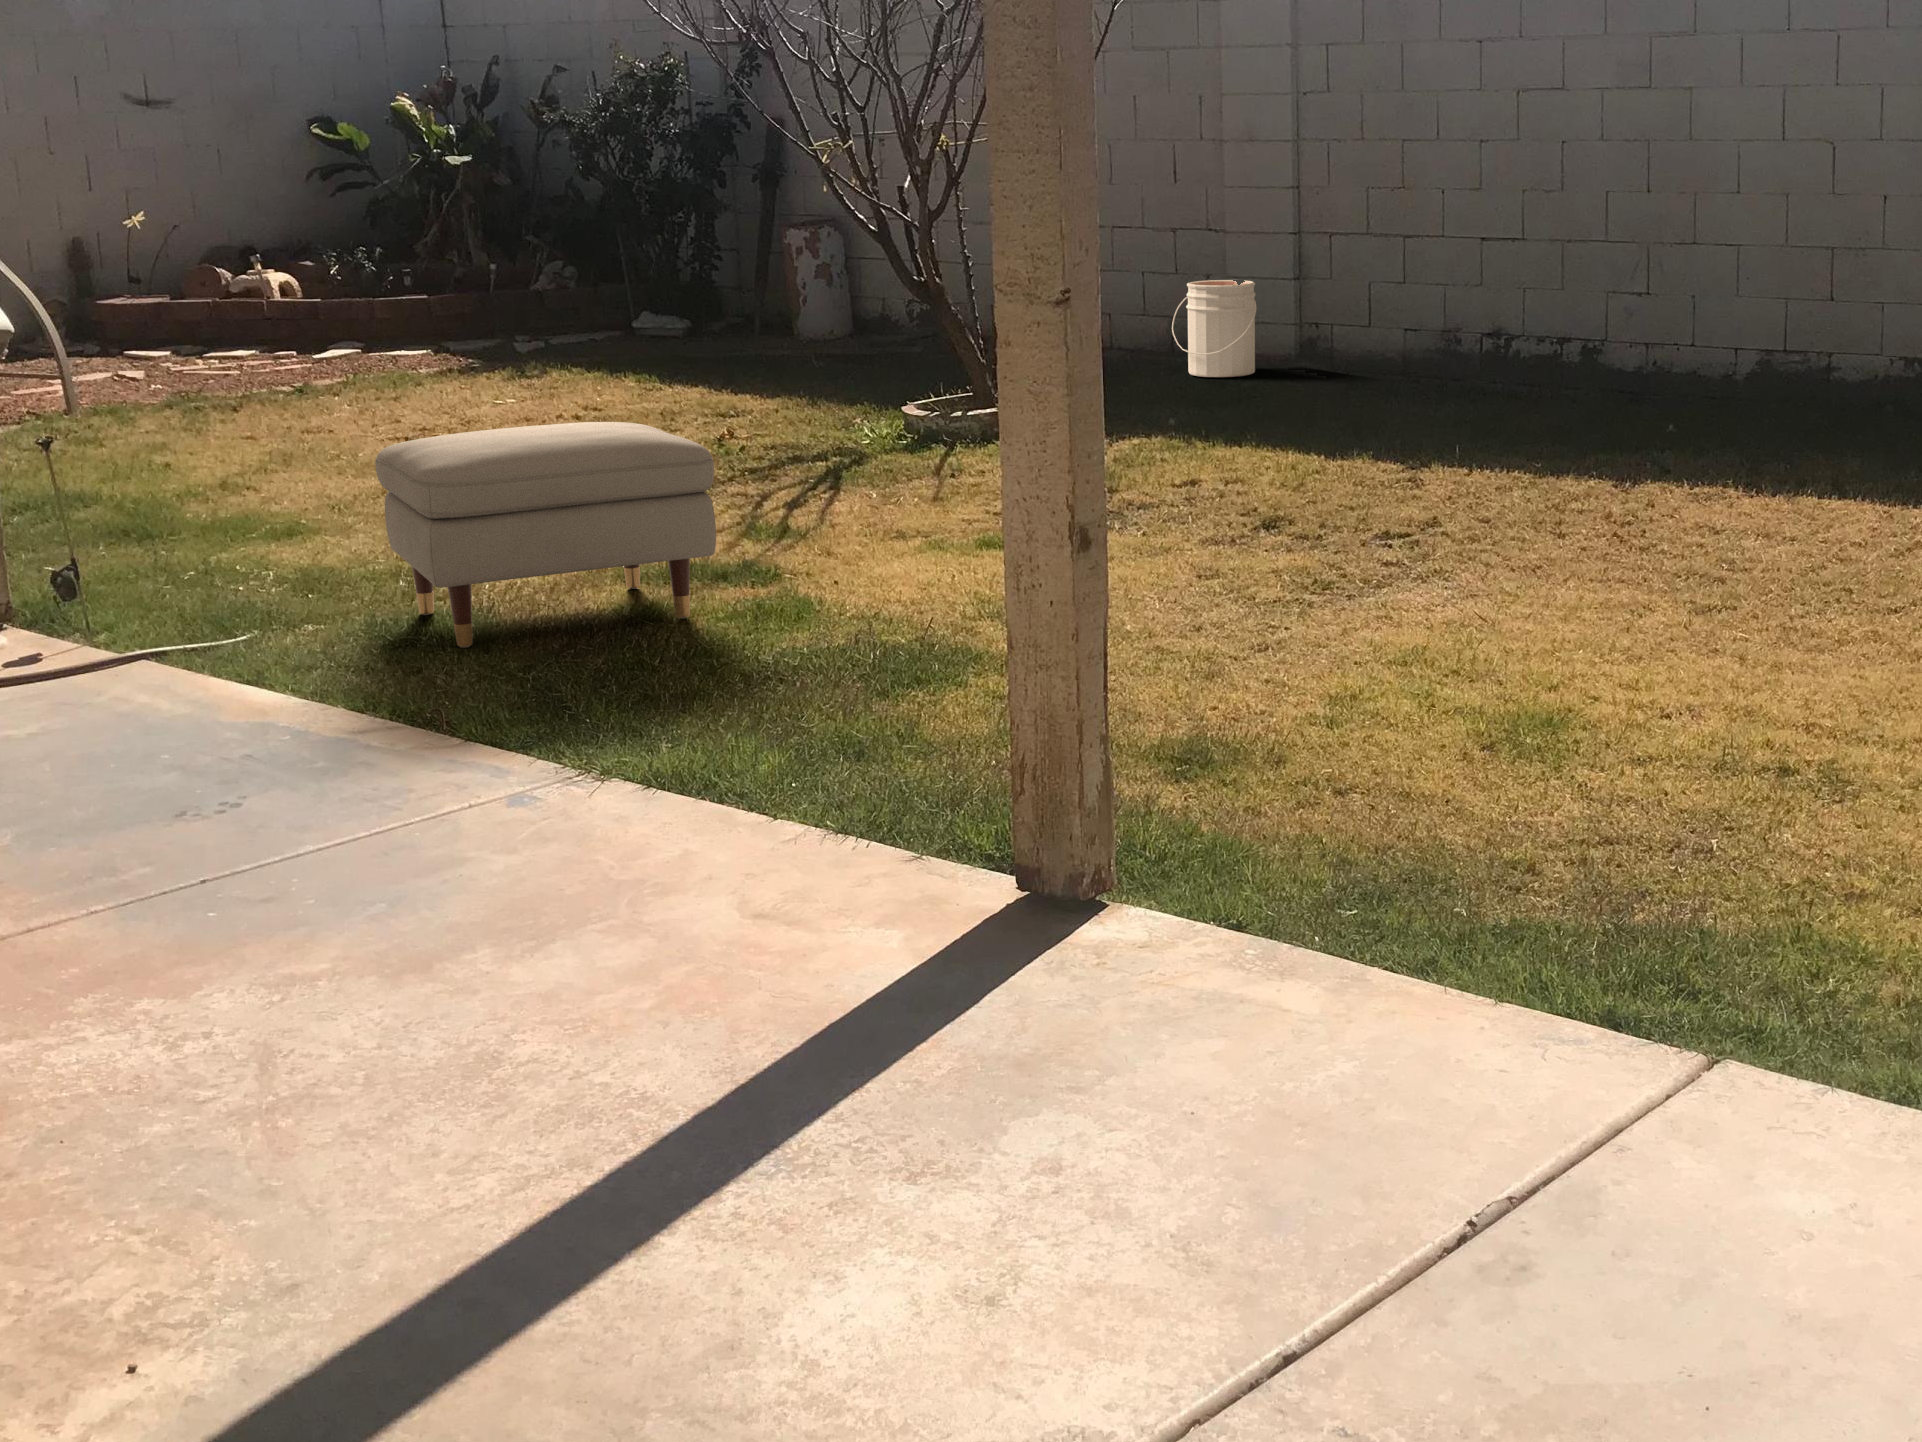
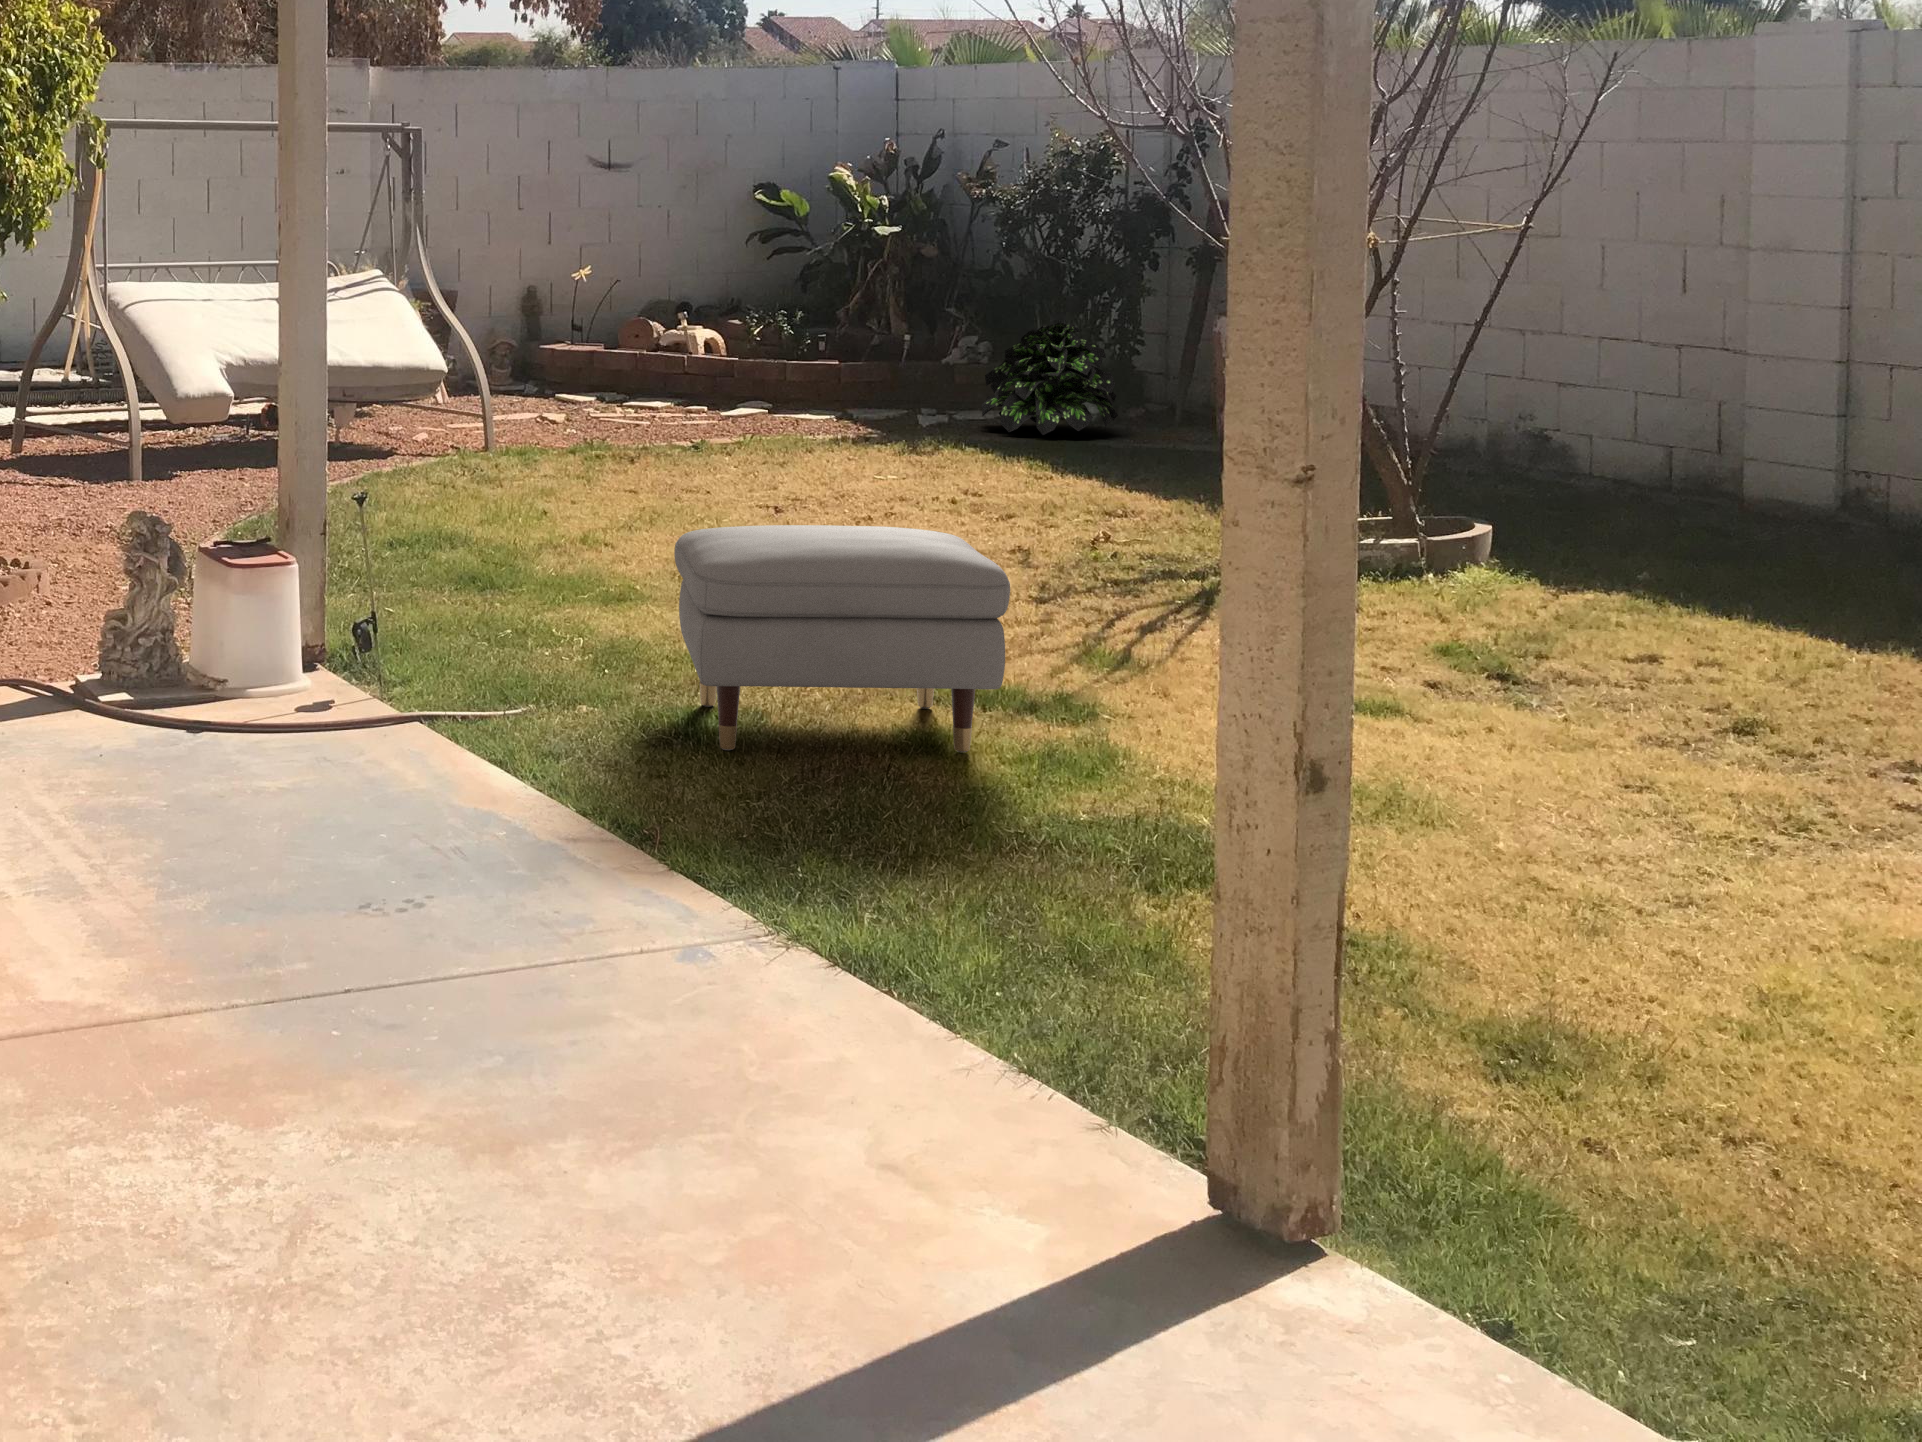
potted plant: none [572,248,700,357] -> present [981,323,1118,435]
bucket: present [1172,280,1256,377] -> none [1679,408,1800,529]

